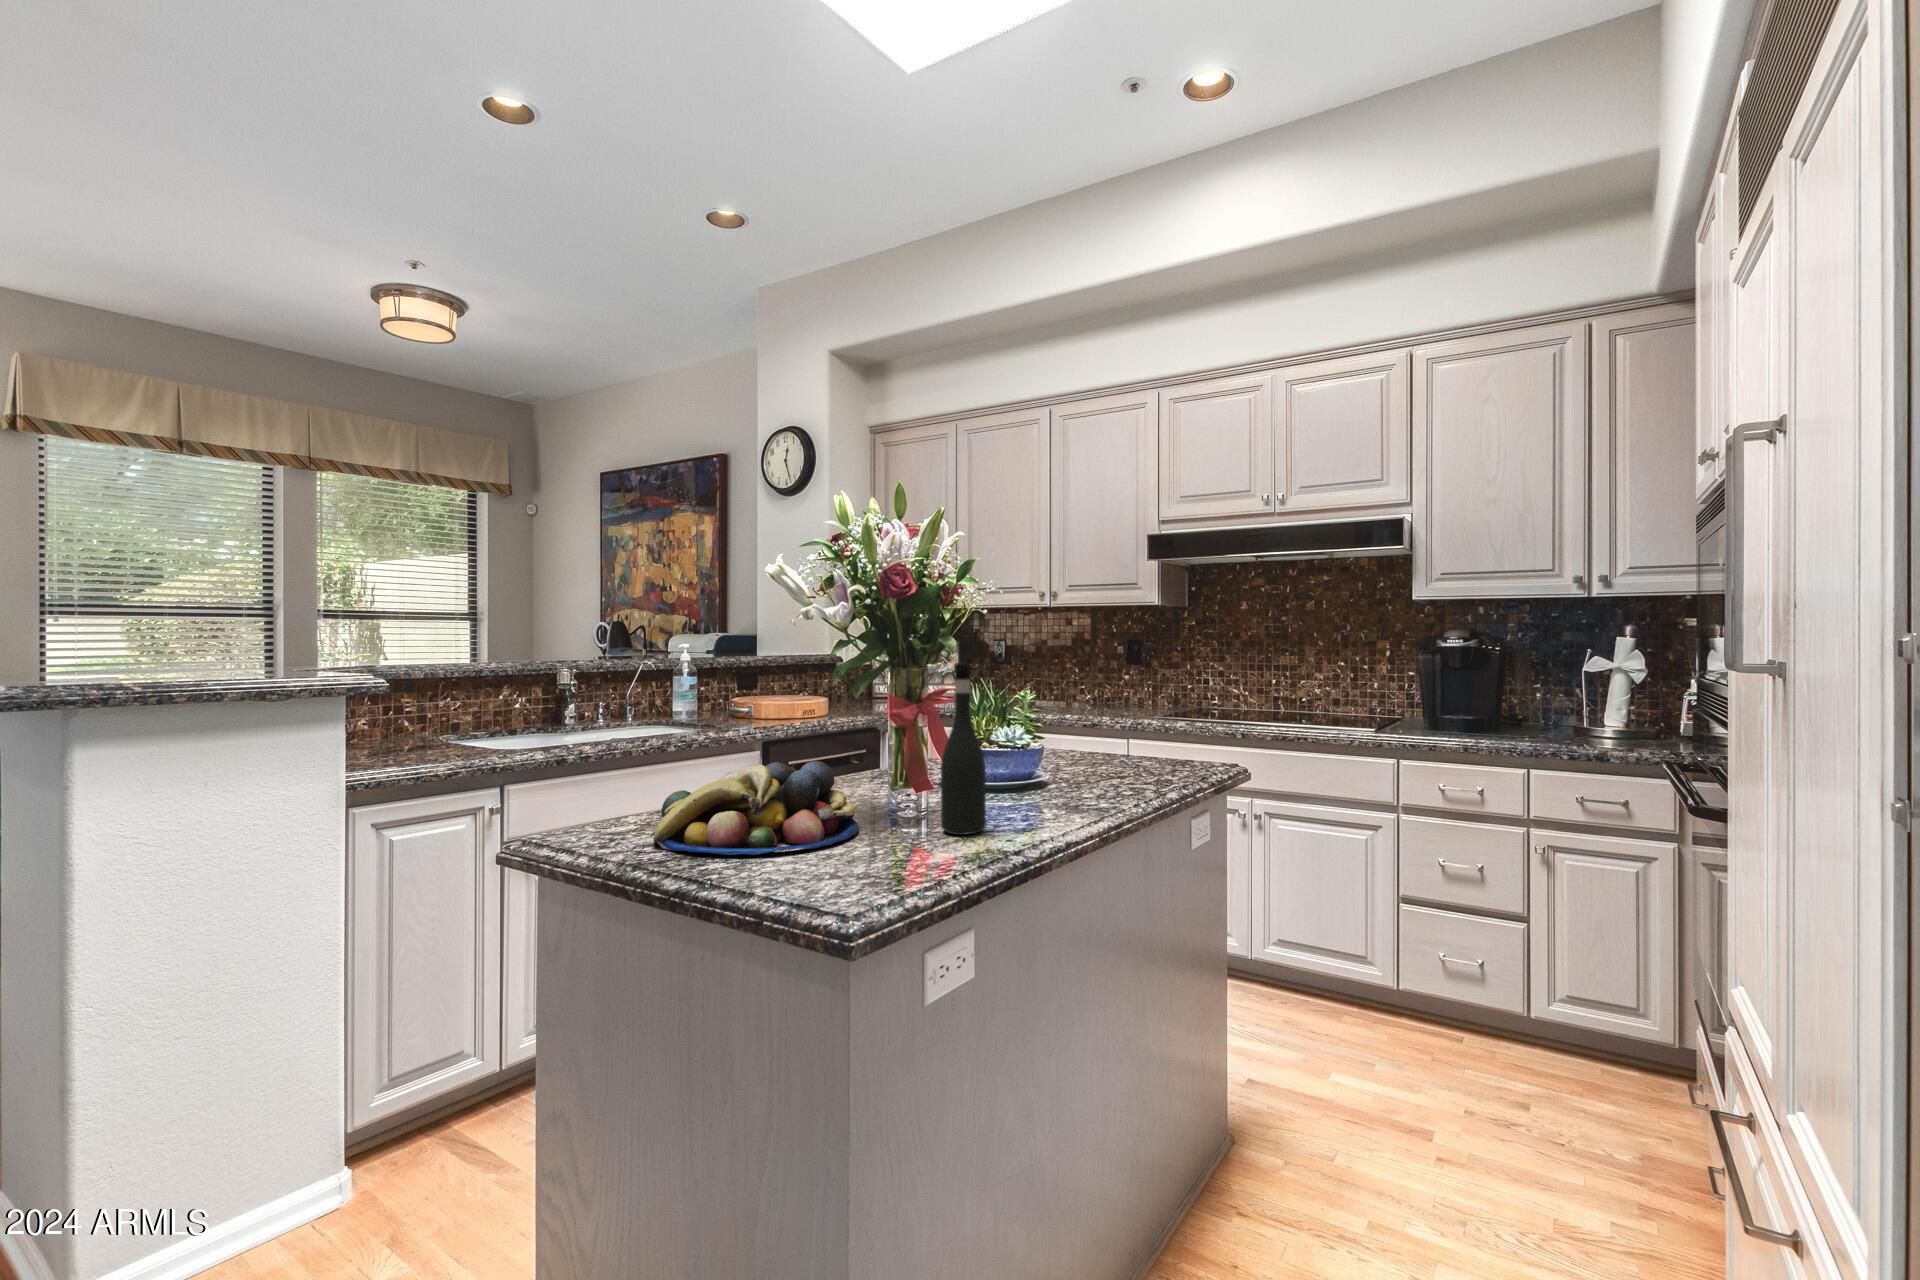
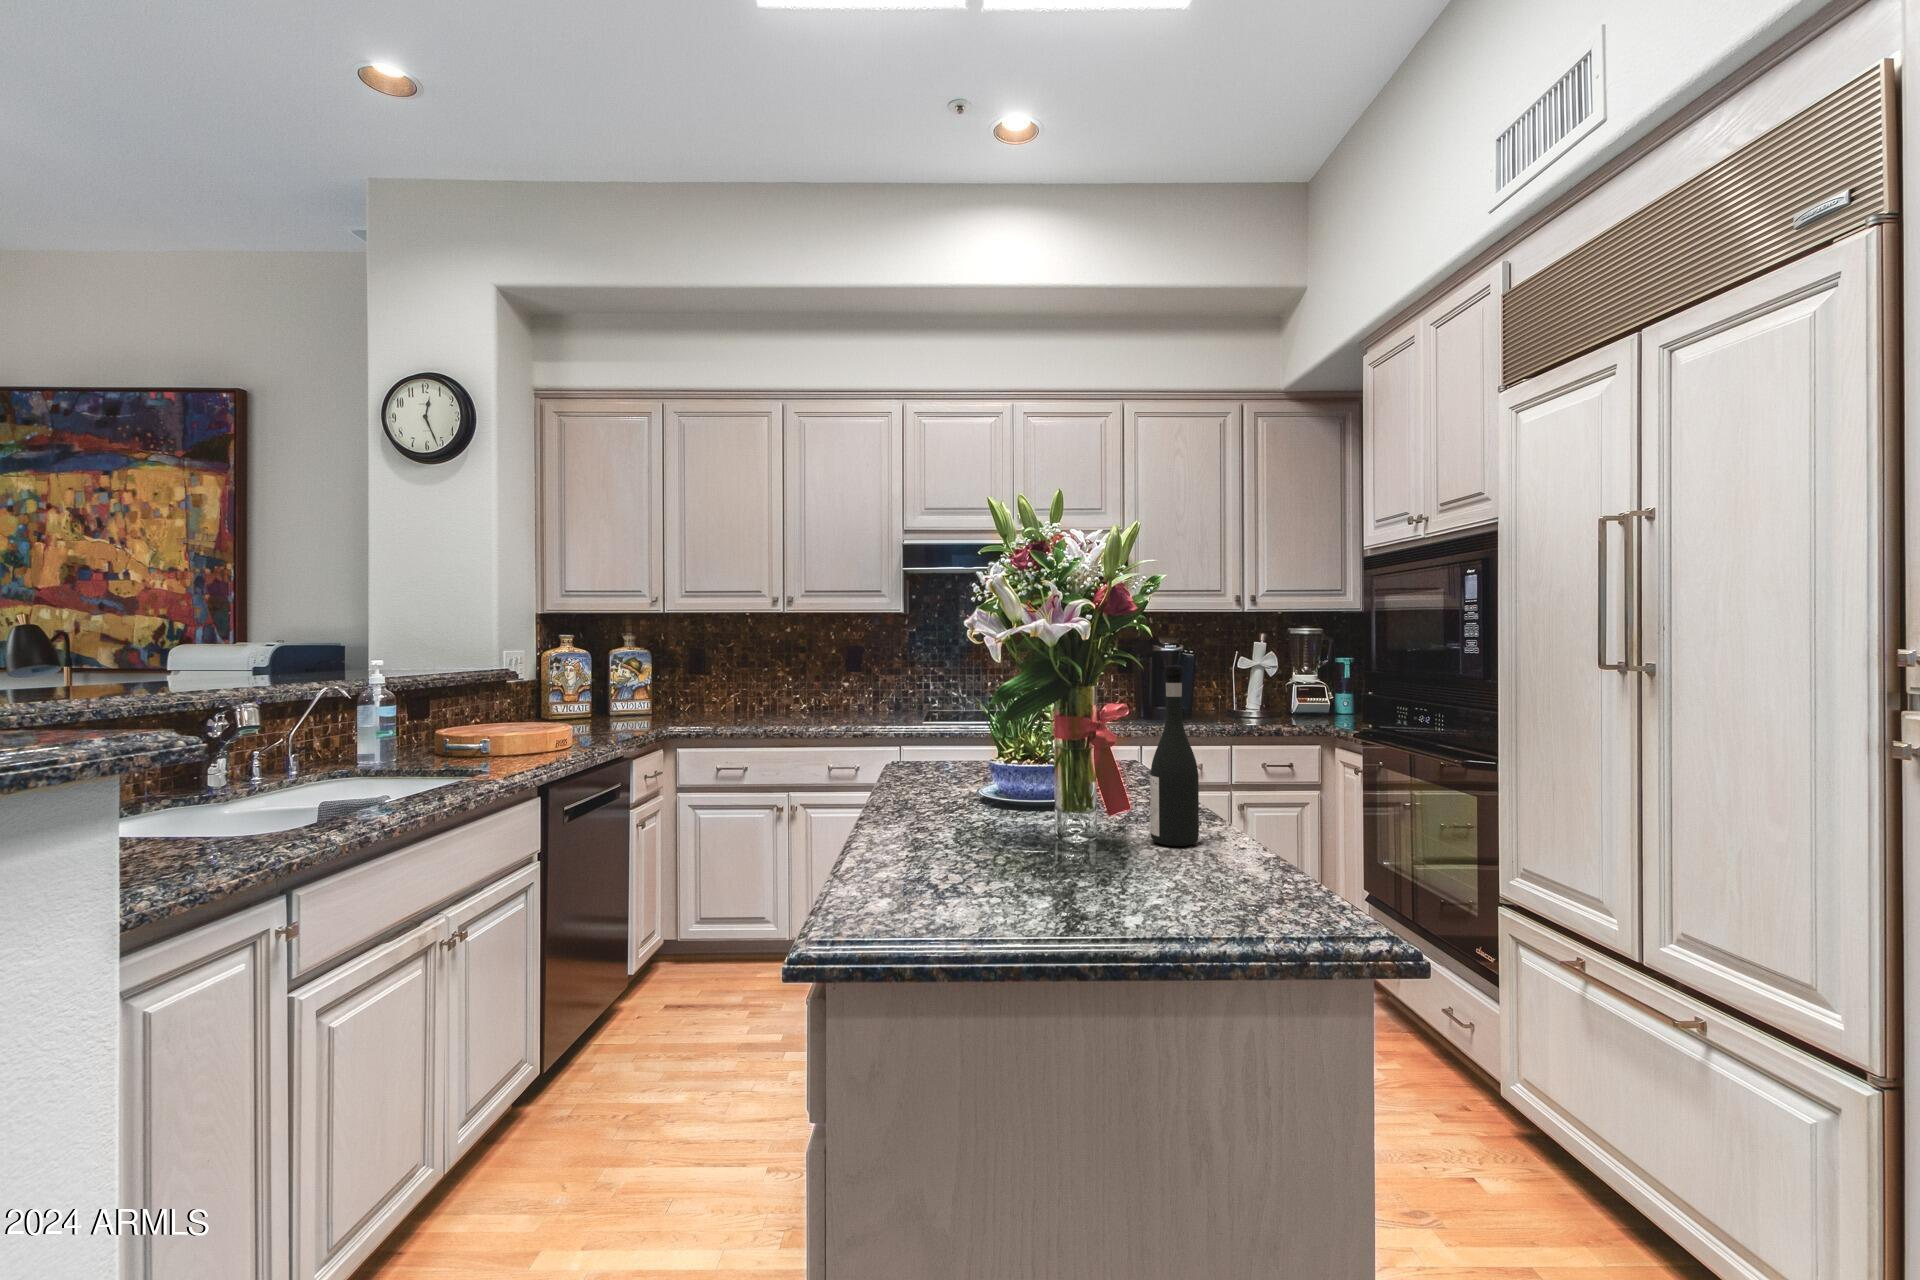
fruit bowl: present [654,761,859,855] -> none [893,784,1134,914]

